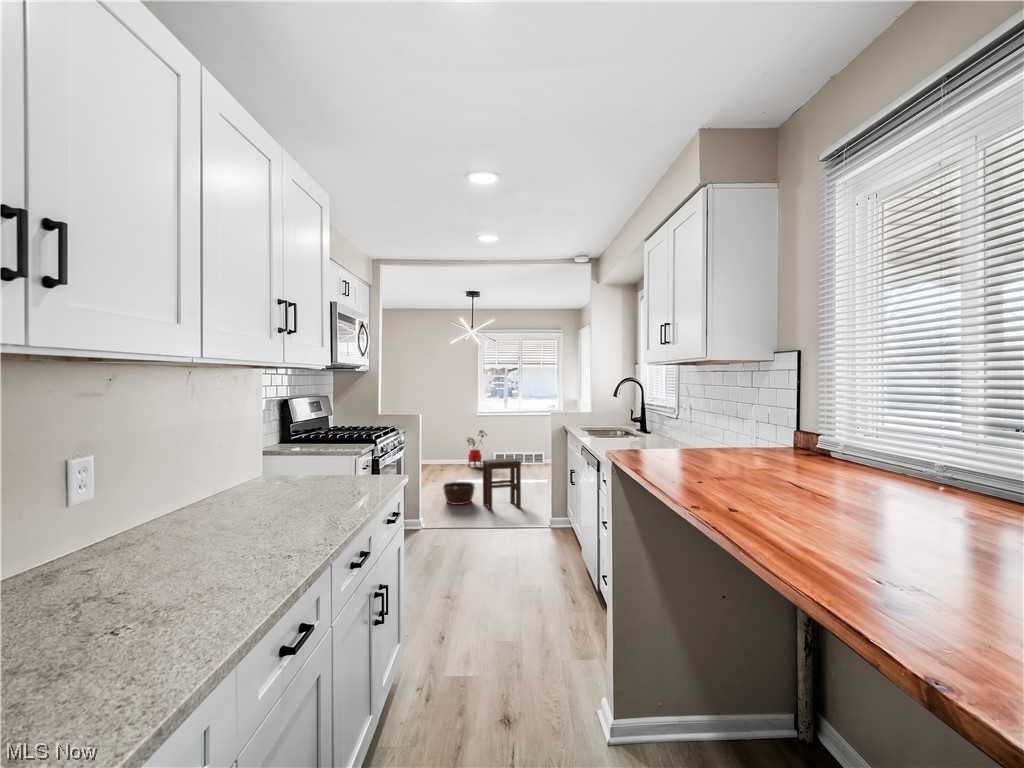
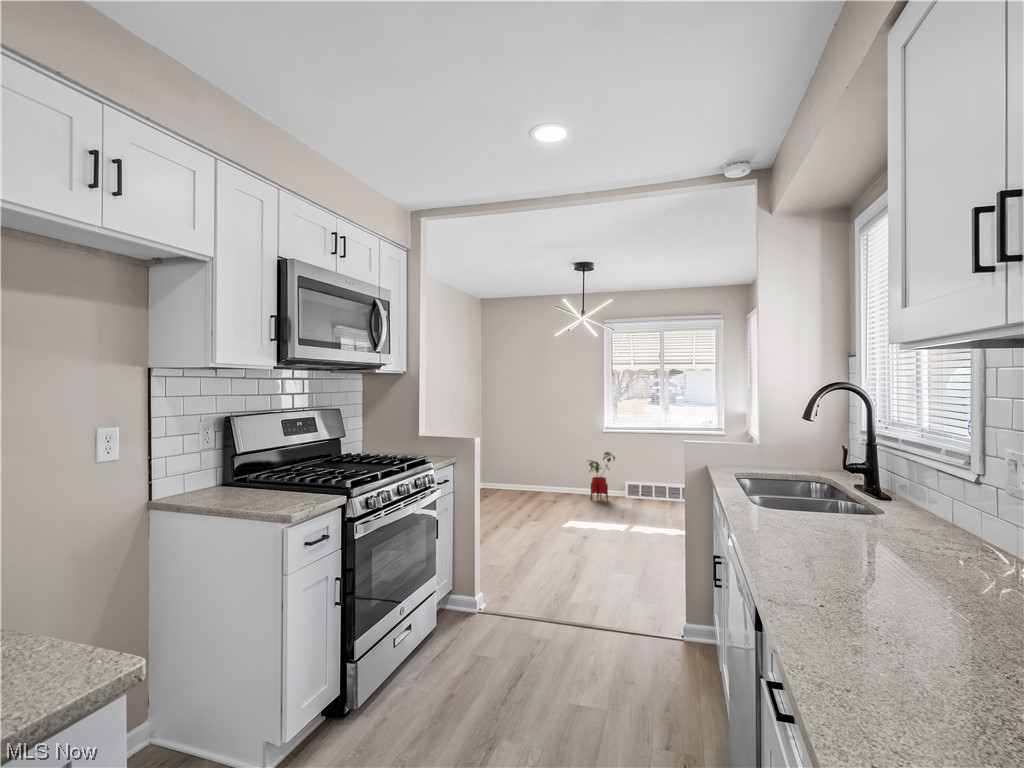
stool: present [482,458,521,510] -> none [586,505,645,583]
basket: present [443,482,475,505] -> none [531,531,578,568]

